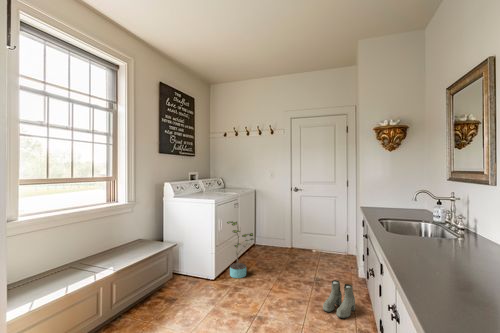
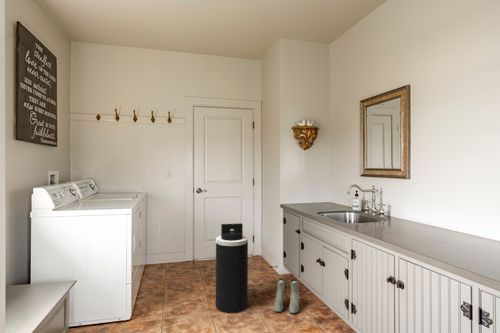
trash can: none [276,219,305,300] -> present [216,223,248,313]
potted plant: present [227,221,253,278] -> none [140,235,174,309]

